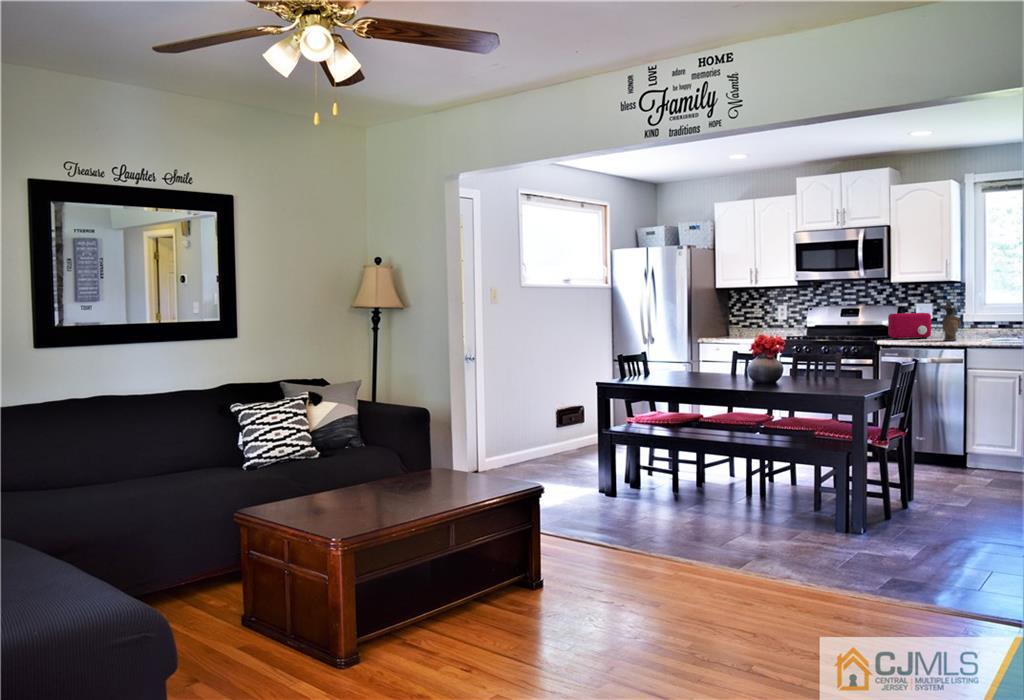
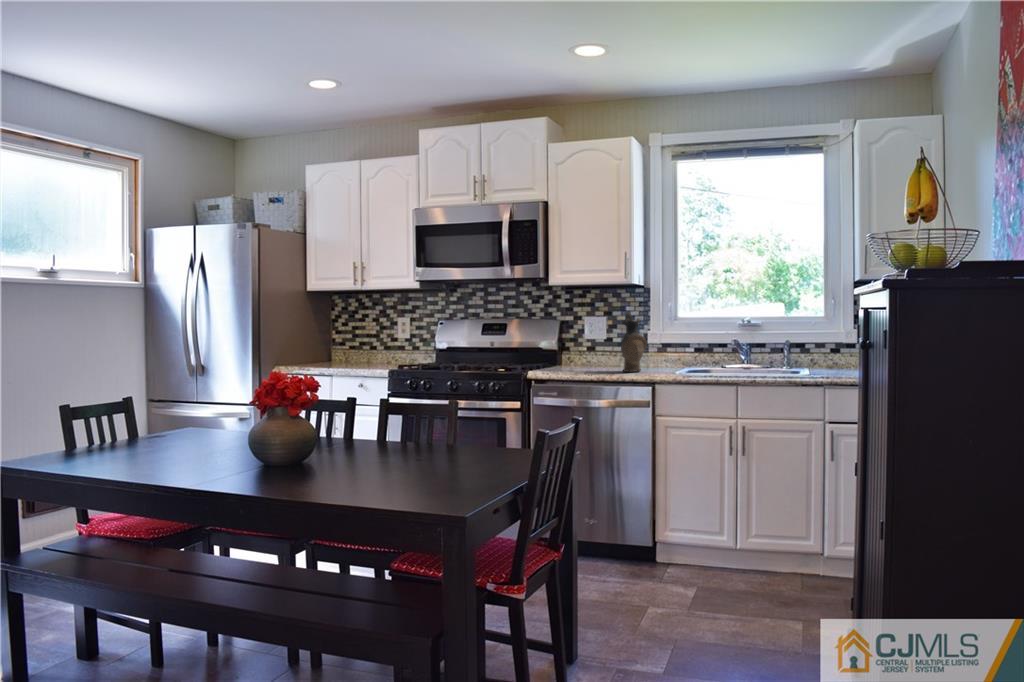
toaster: present [888,313,931,339] -> none [546,330,605,369]

